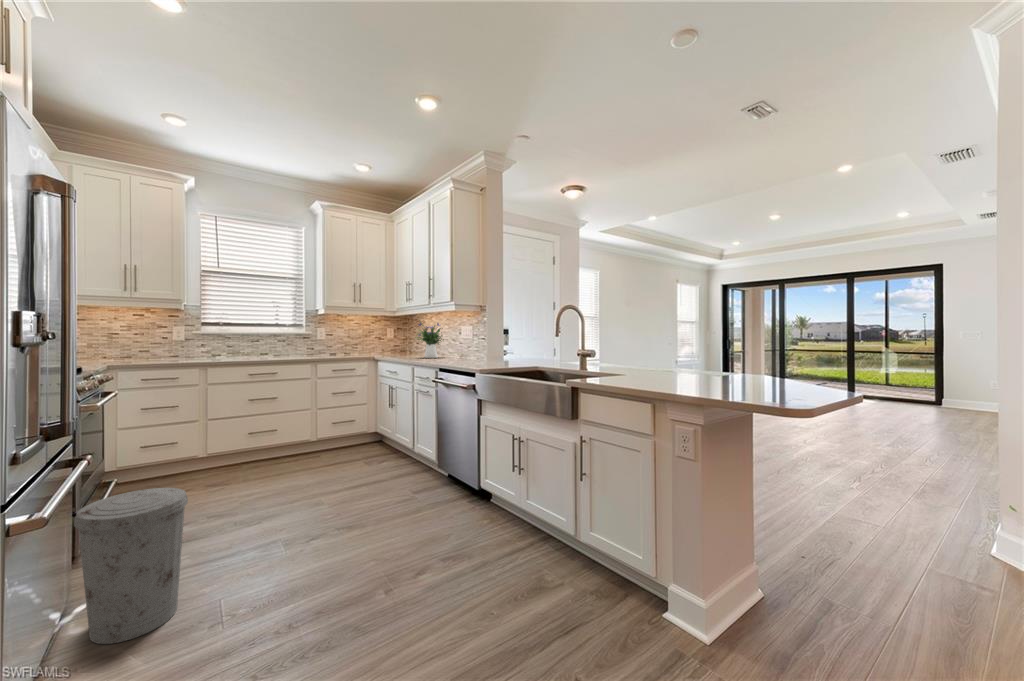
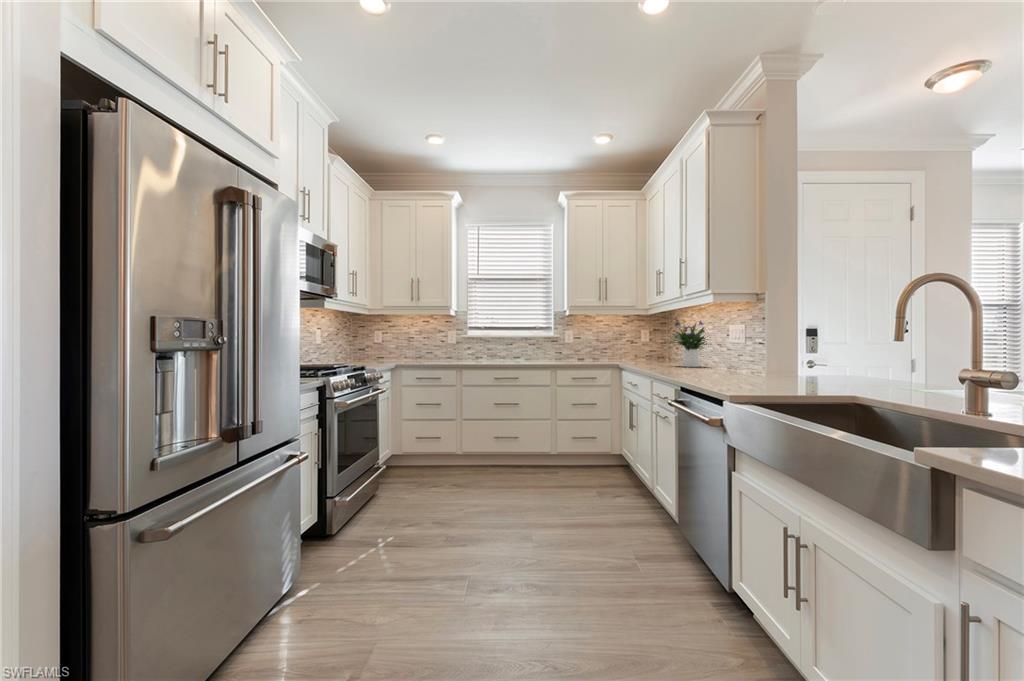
trash can: present [74,488,188,644] -> none [265,490,358,646]

